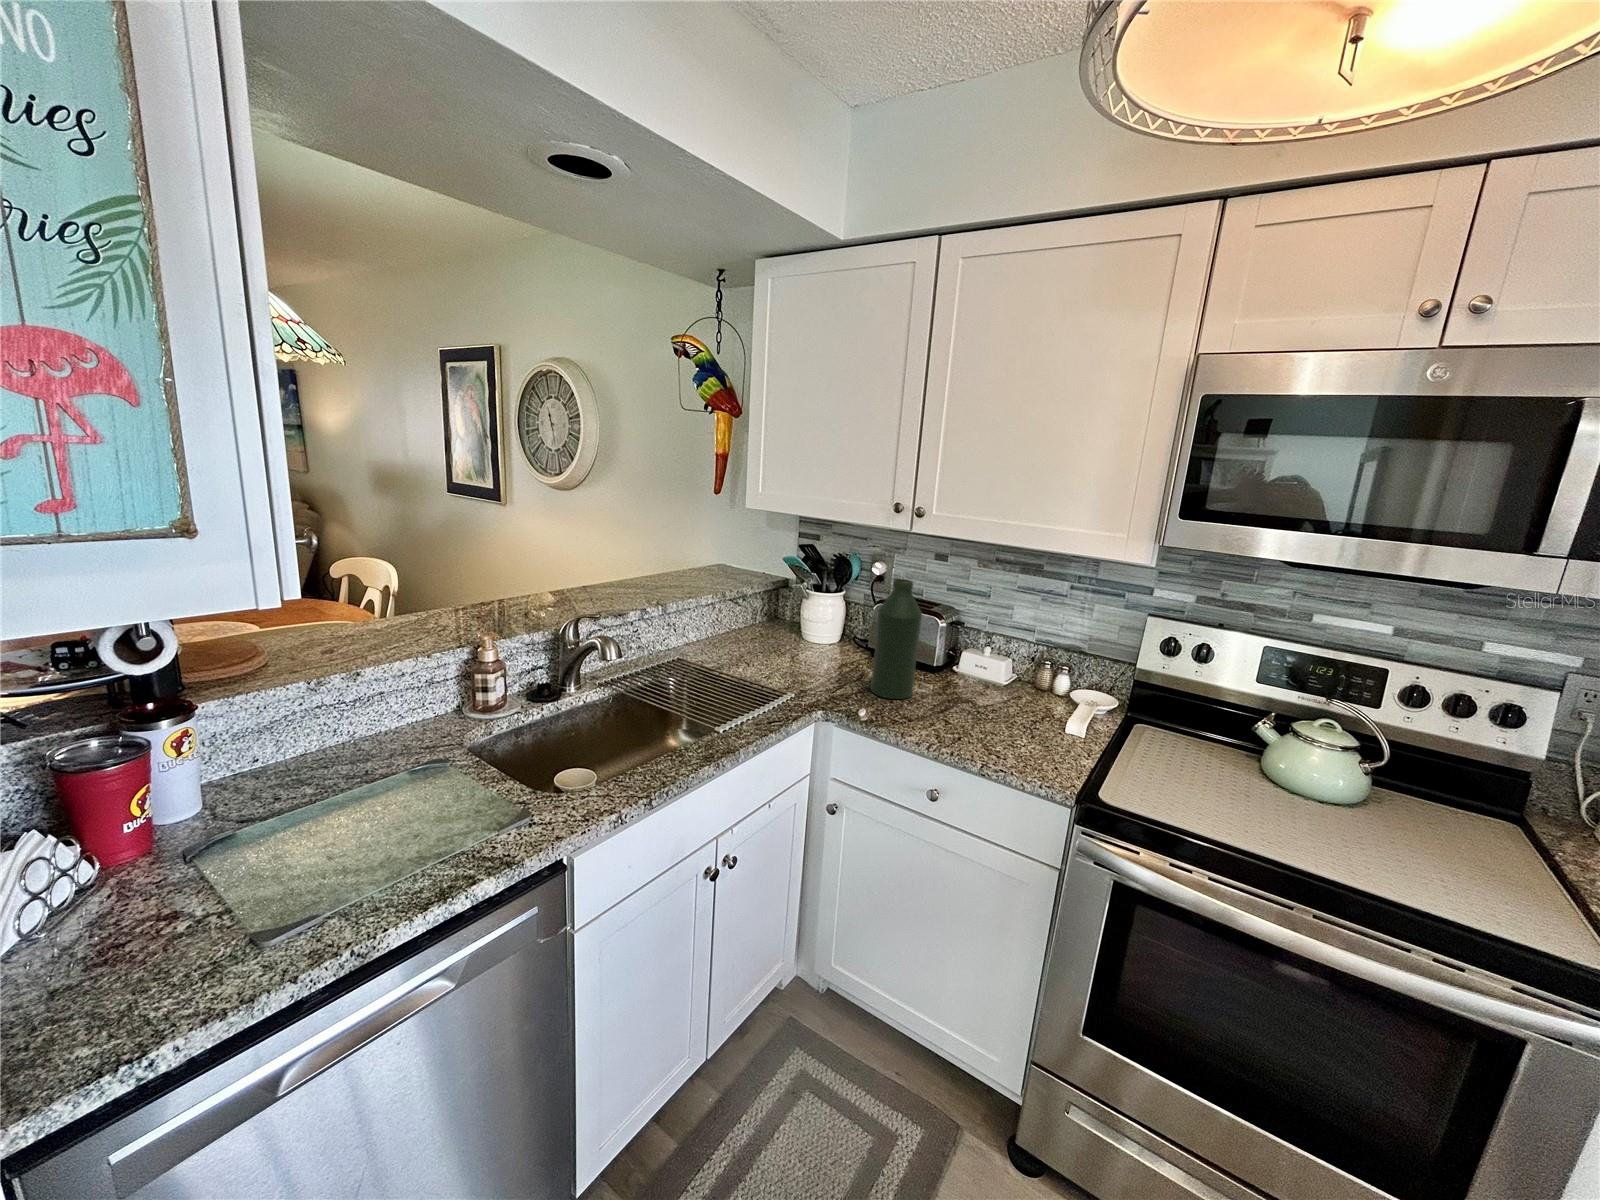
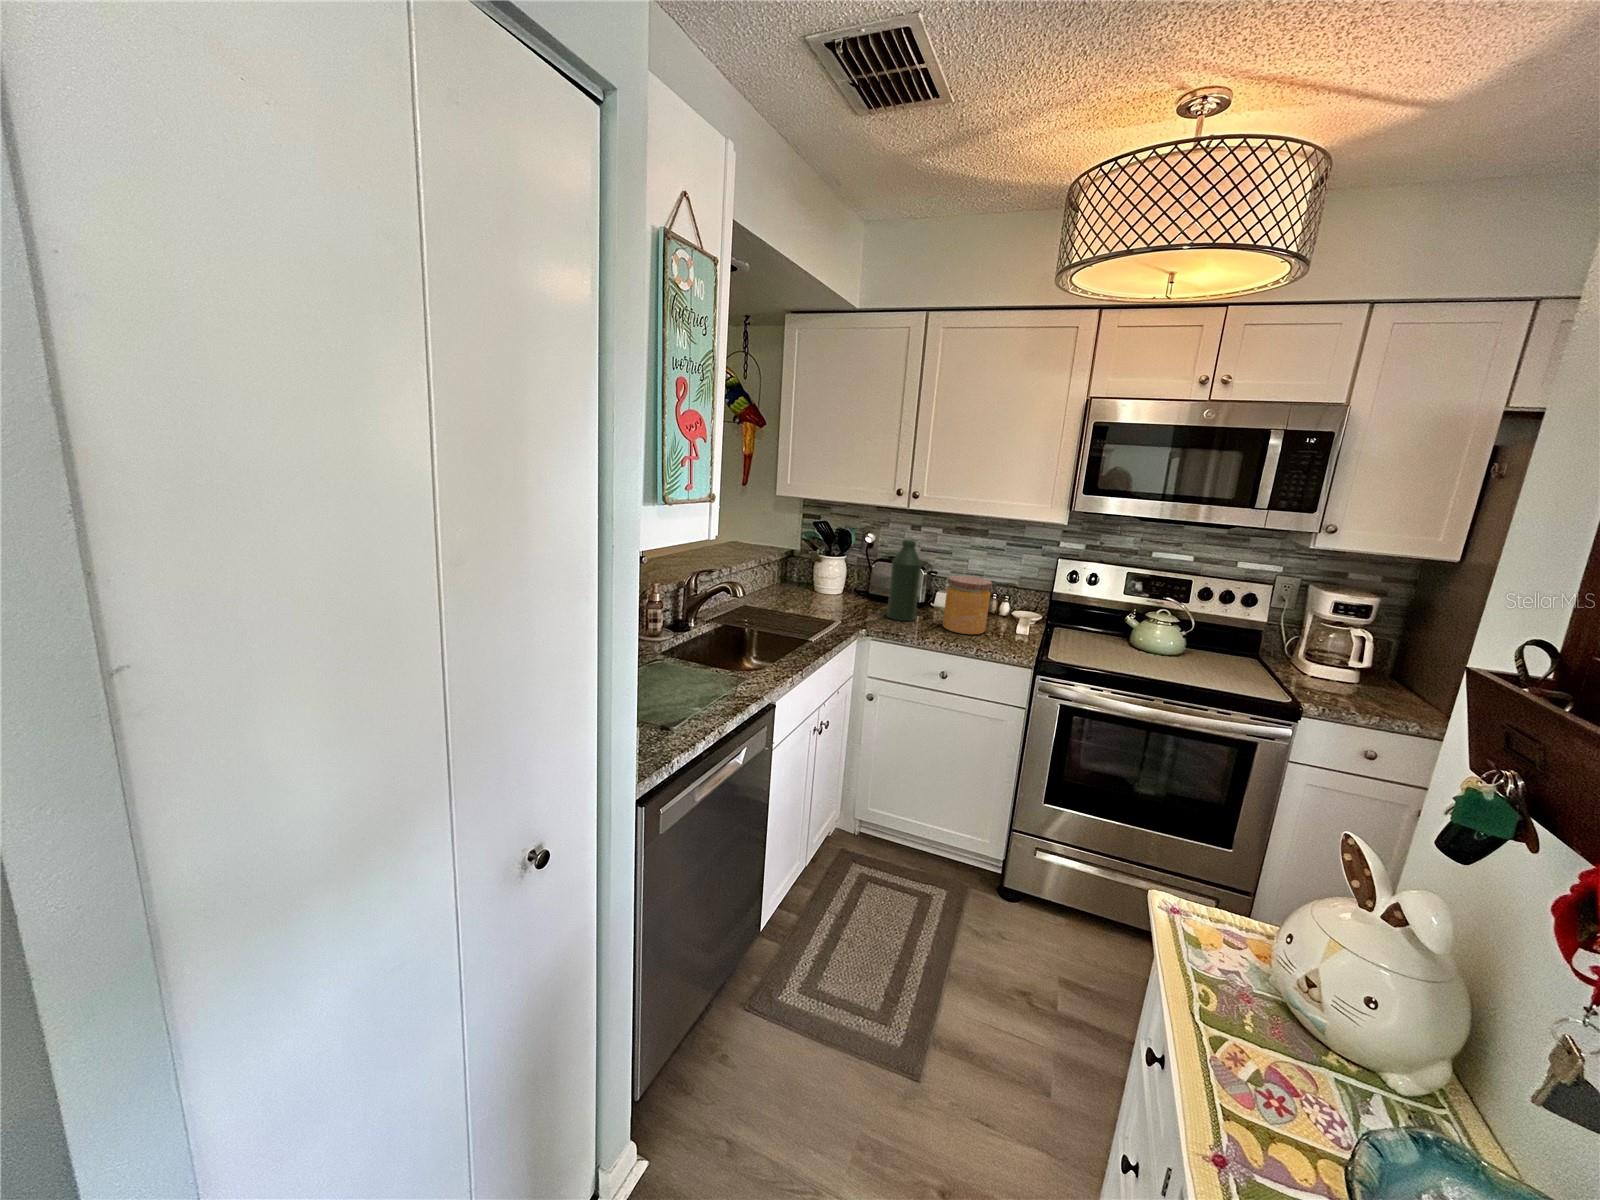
jar: none [946,636,1024,733] -> present [943,575,992,634]

